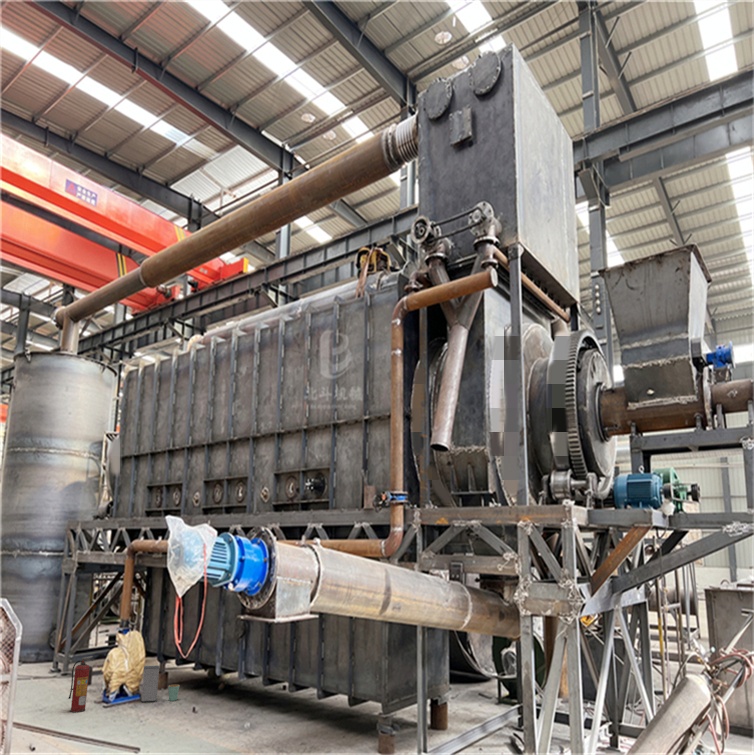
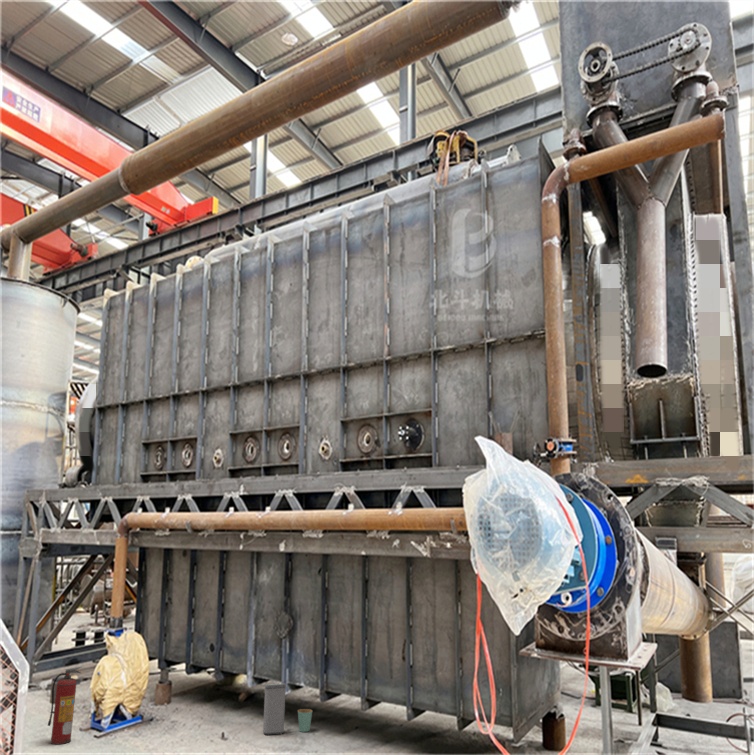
trash can: present [141,665,179,702] -> present [263,684,312,735]

